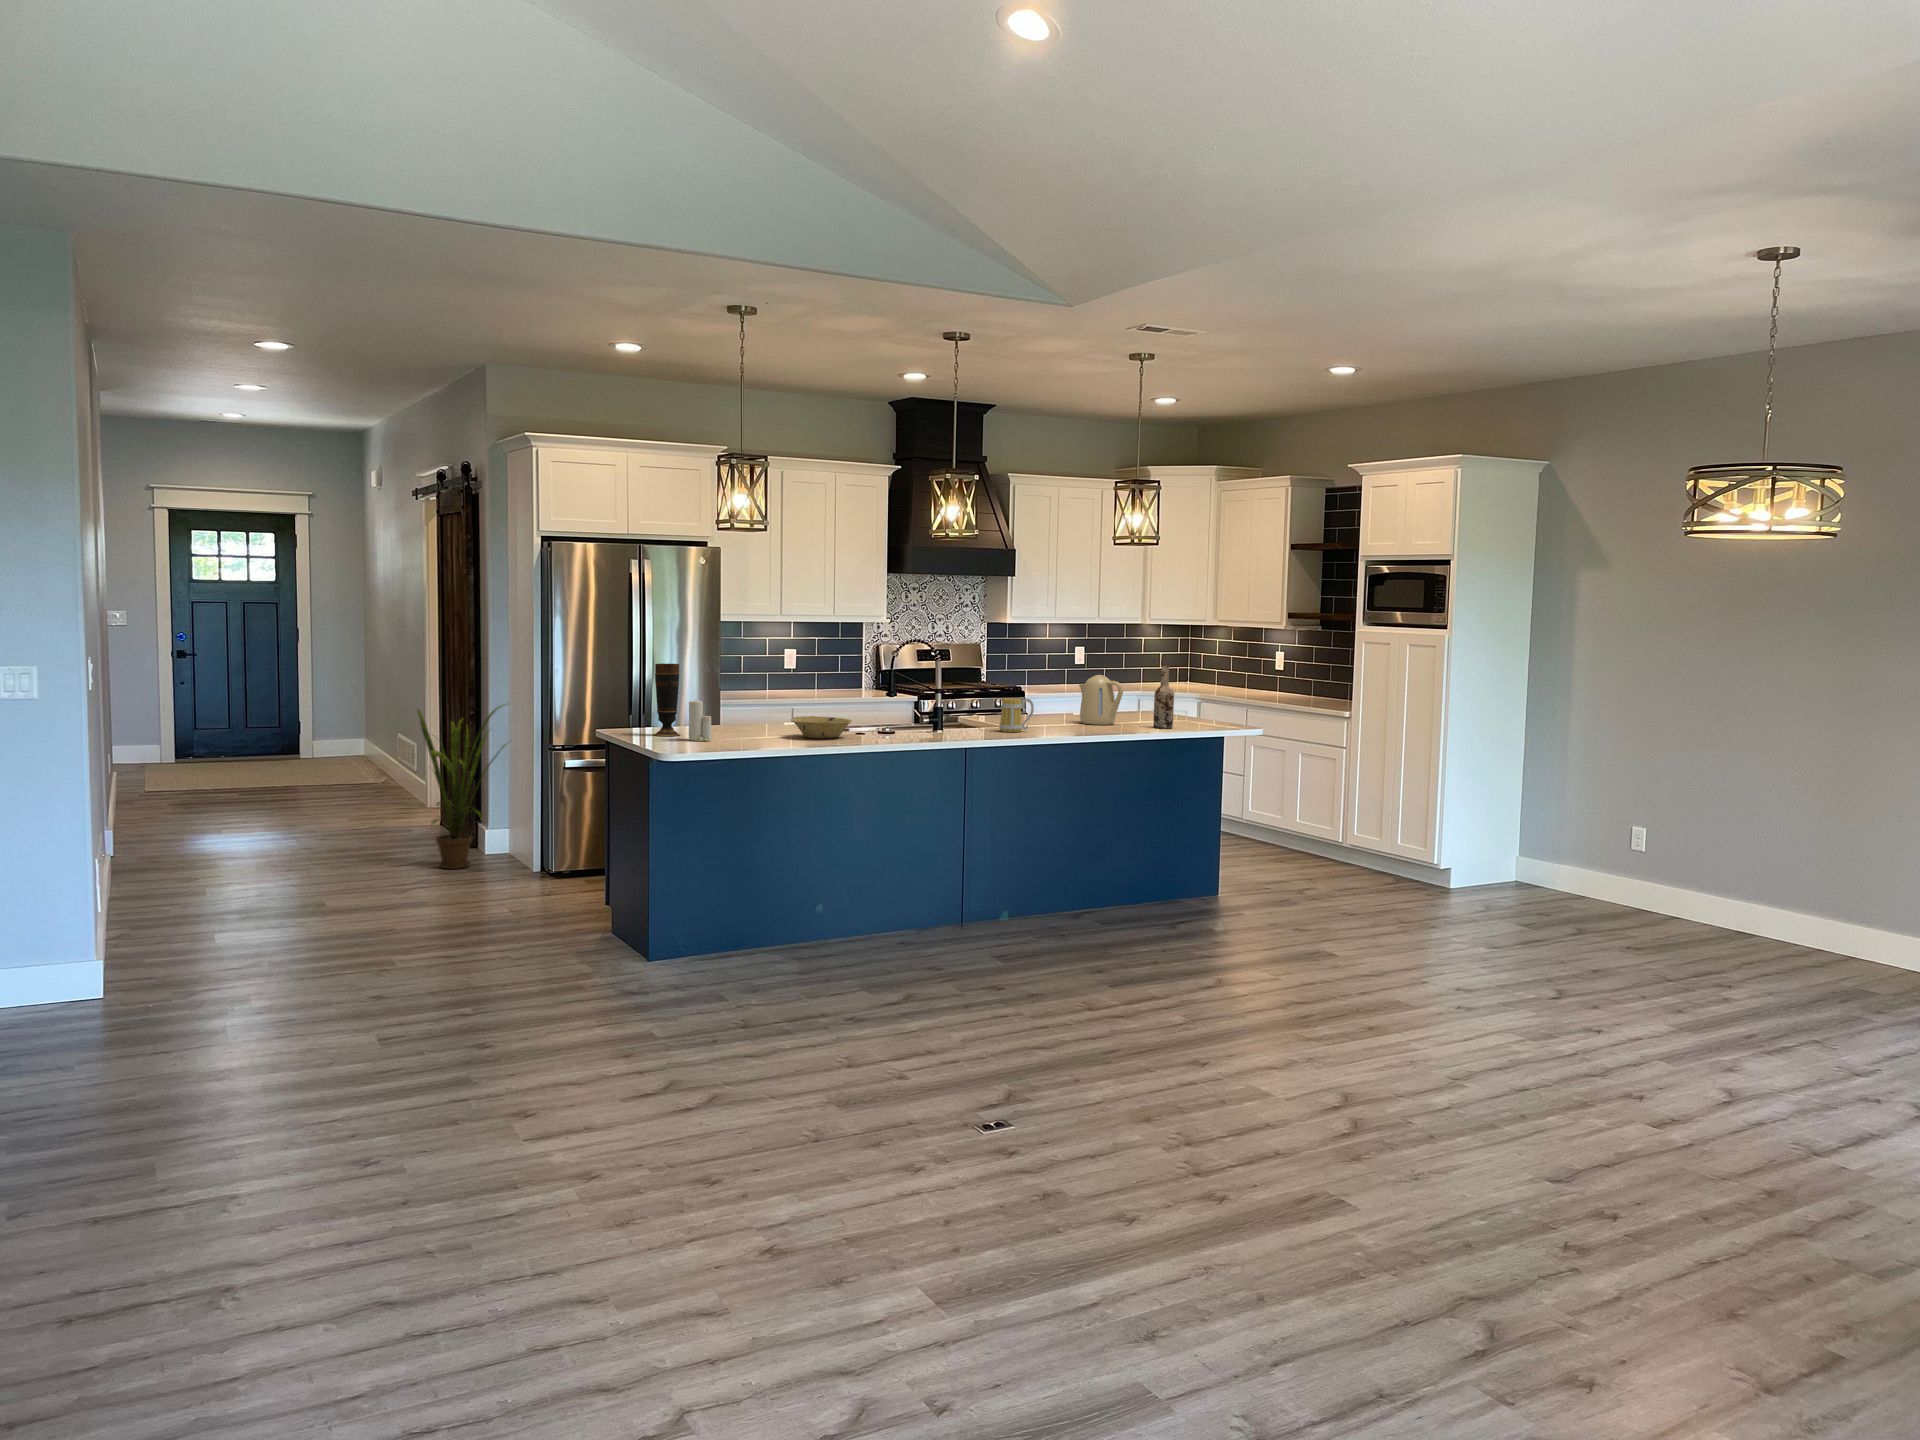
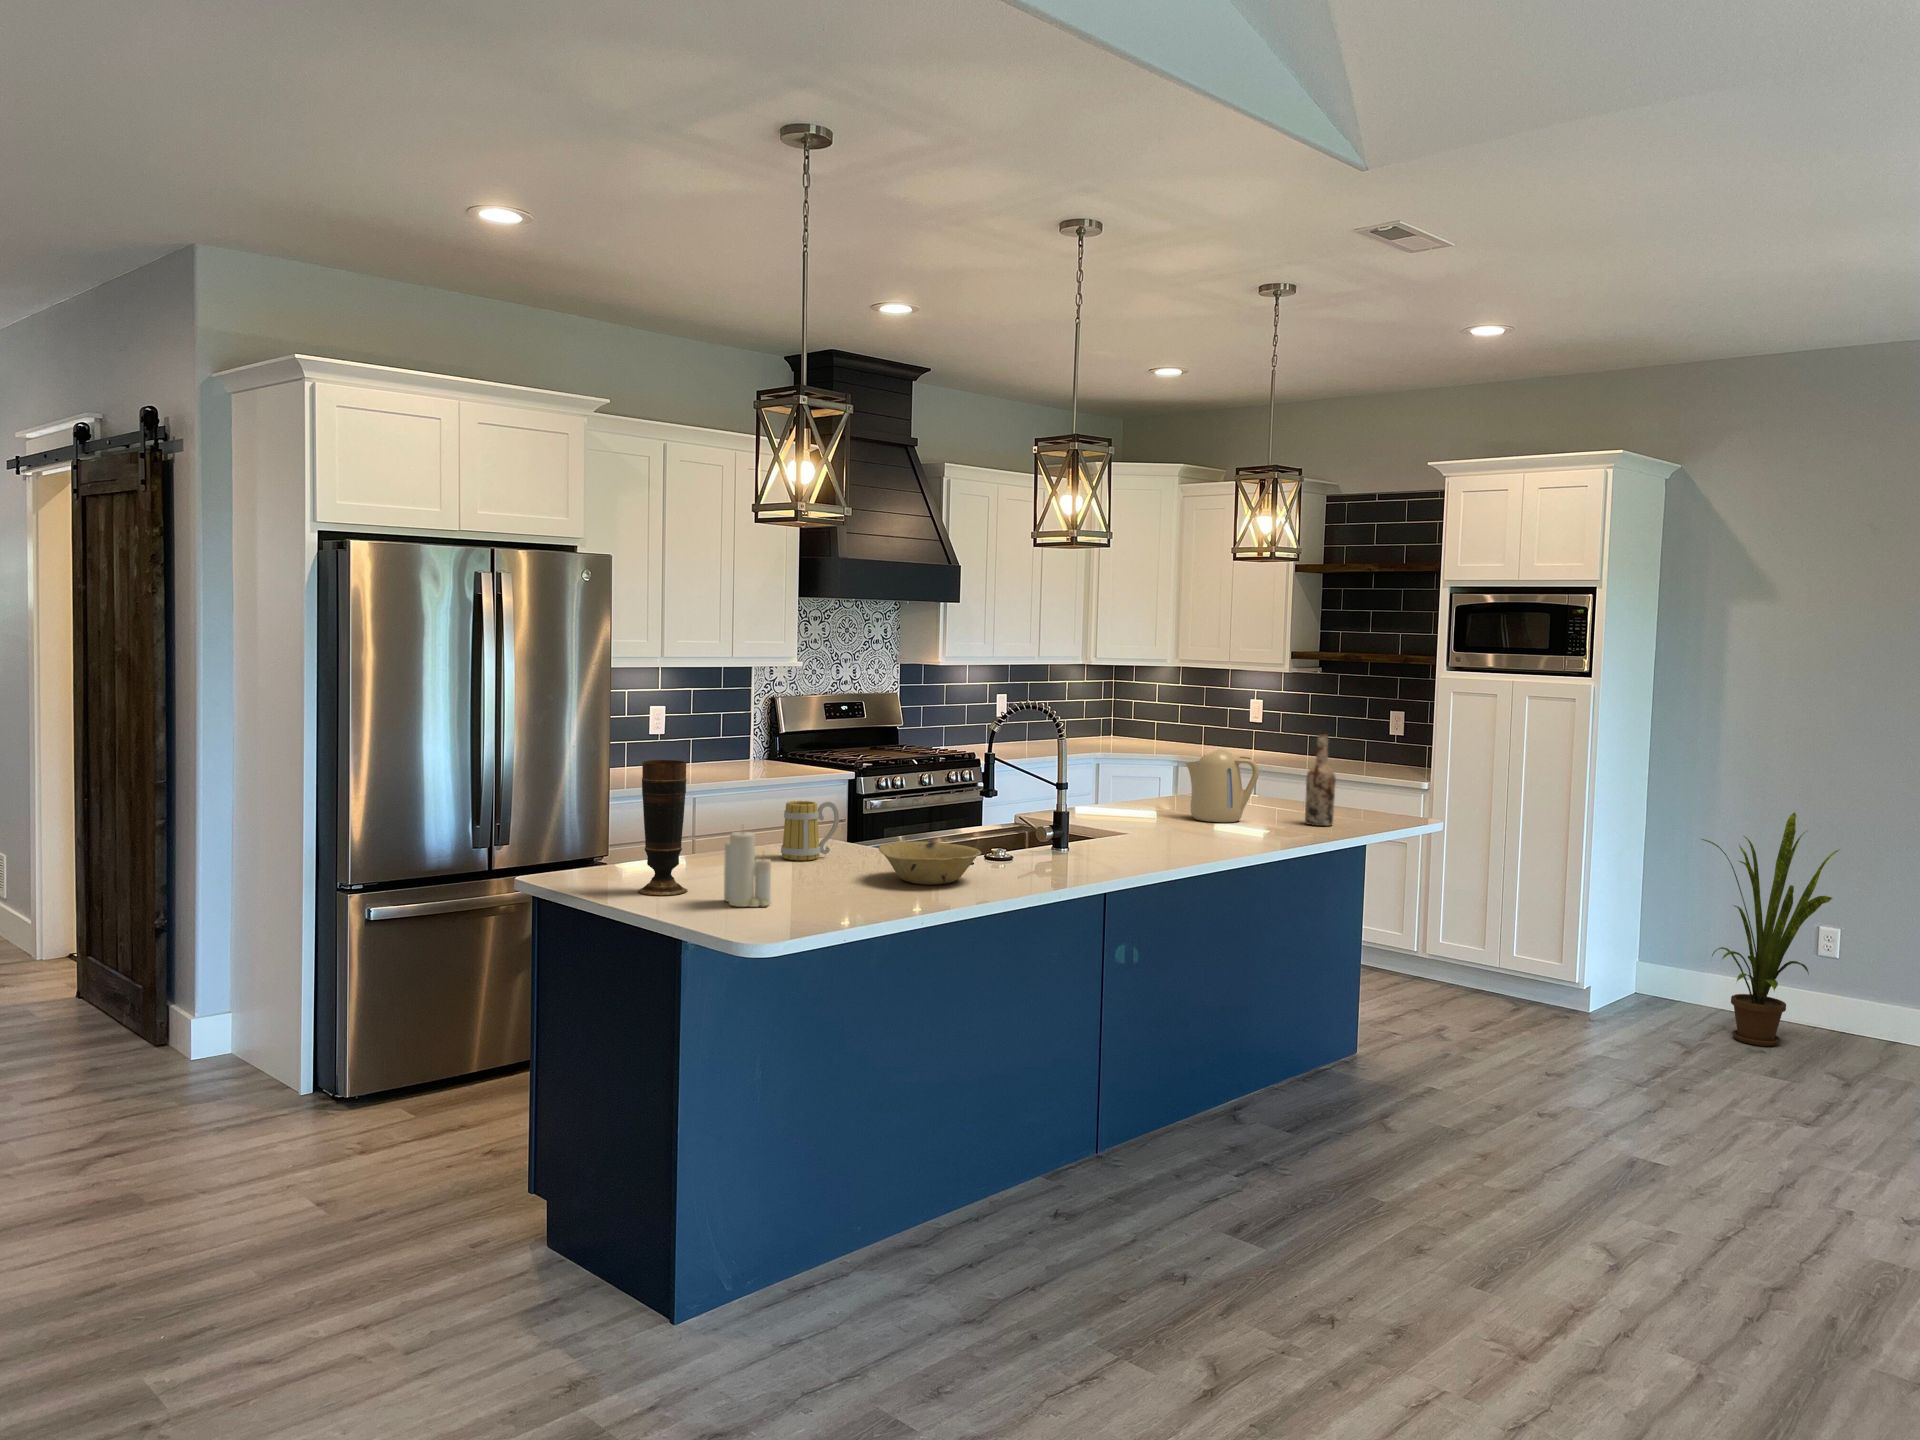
mug: present [999,698,1034,732] -> present [781,801,839,861]
house plant: present [417,706,505,869] -> present [1702,813,1839,1046]

